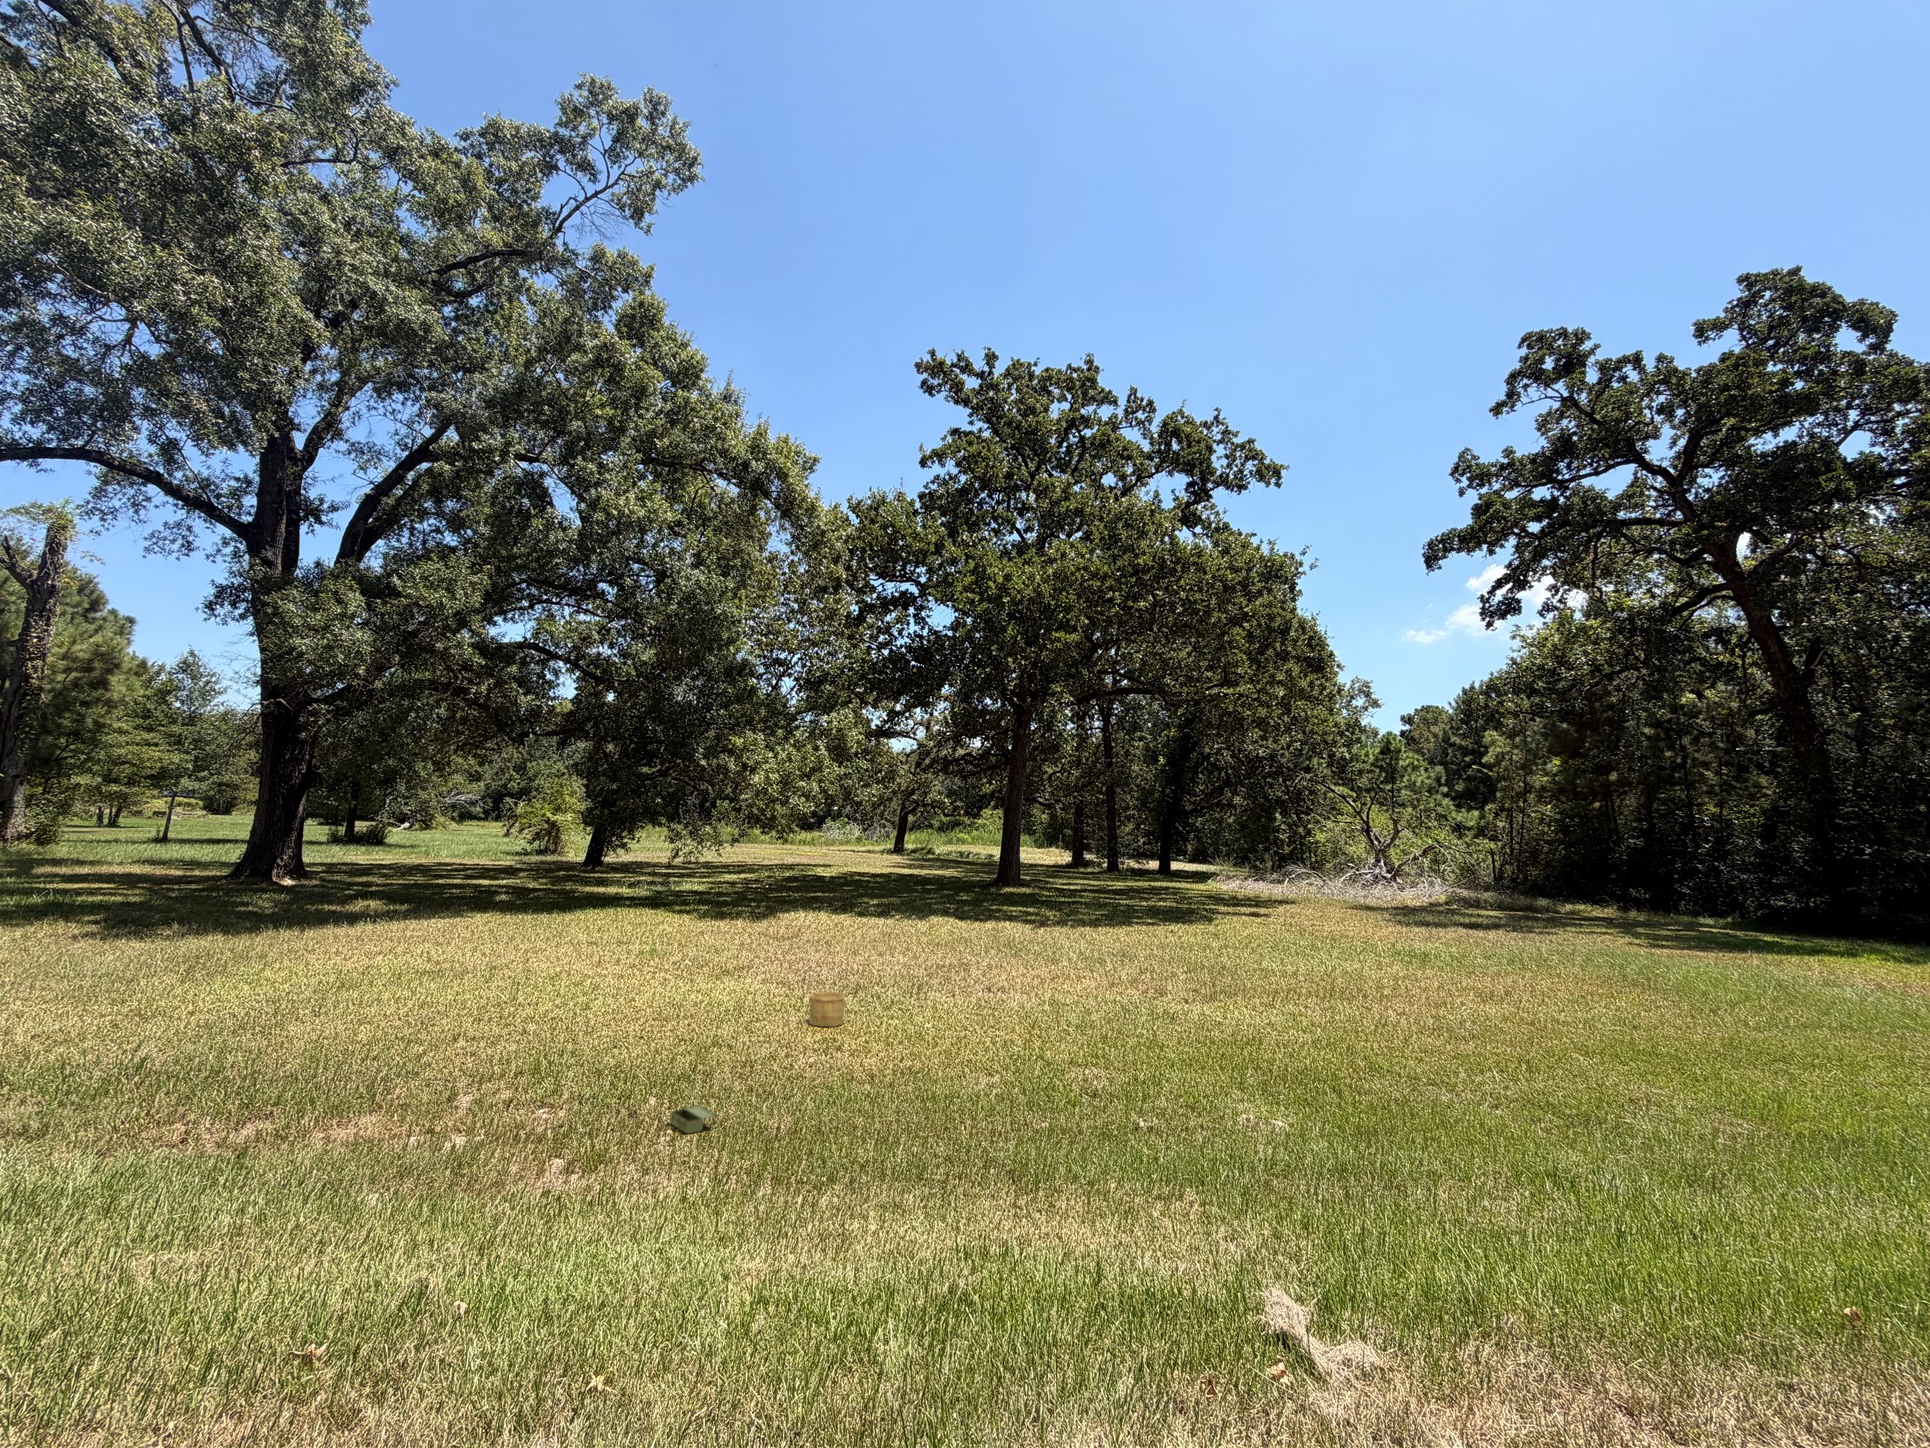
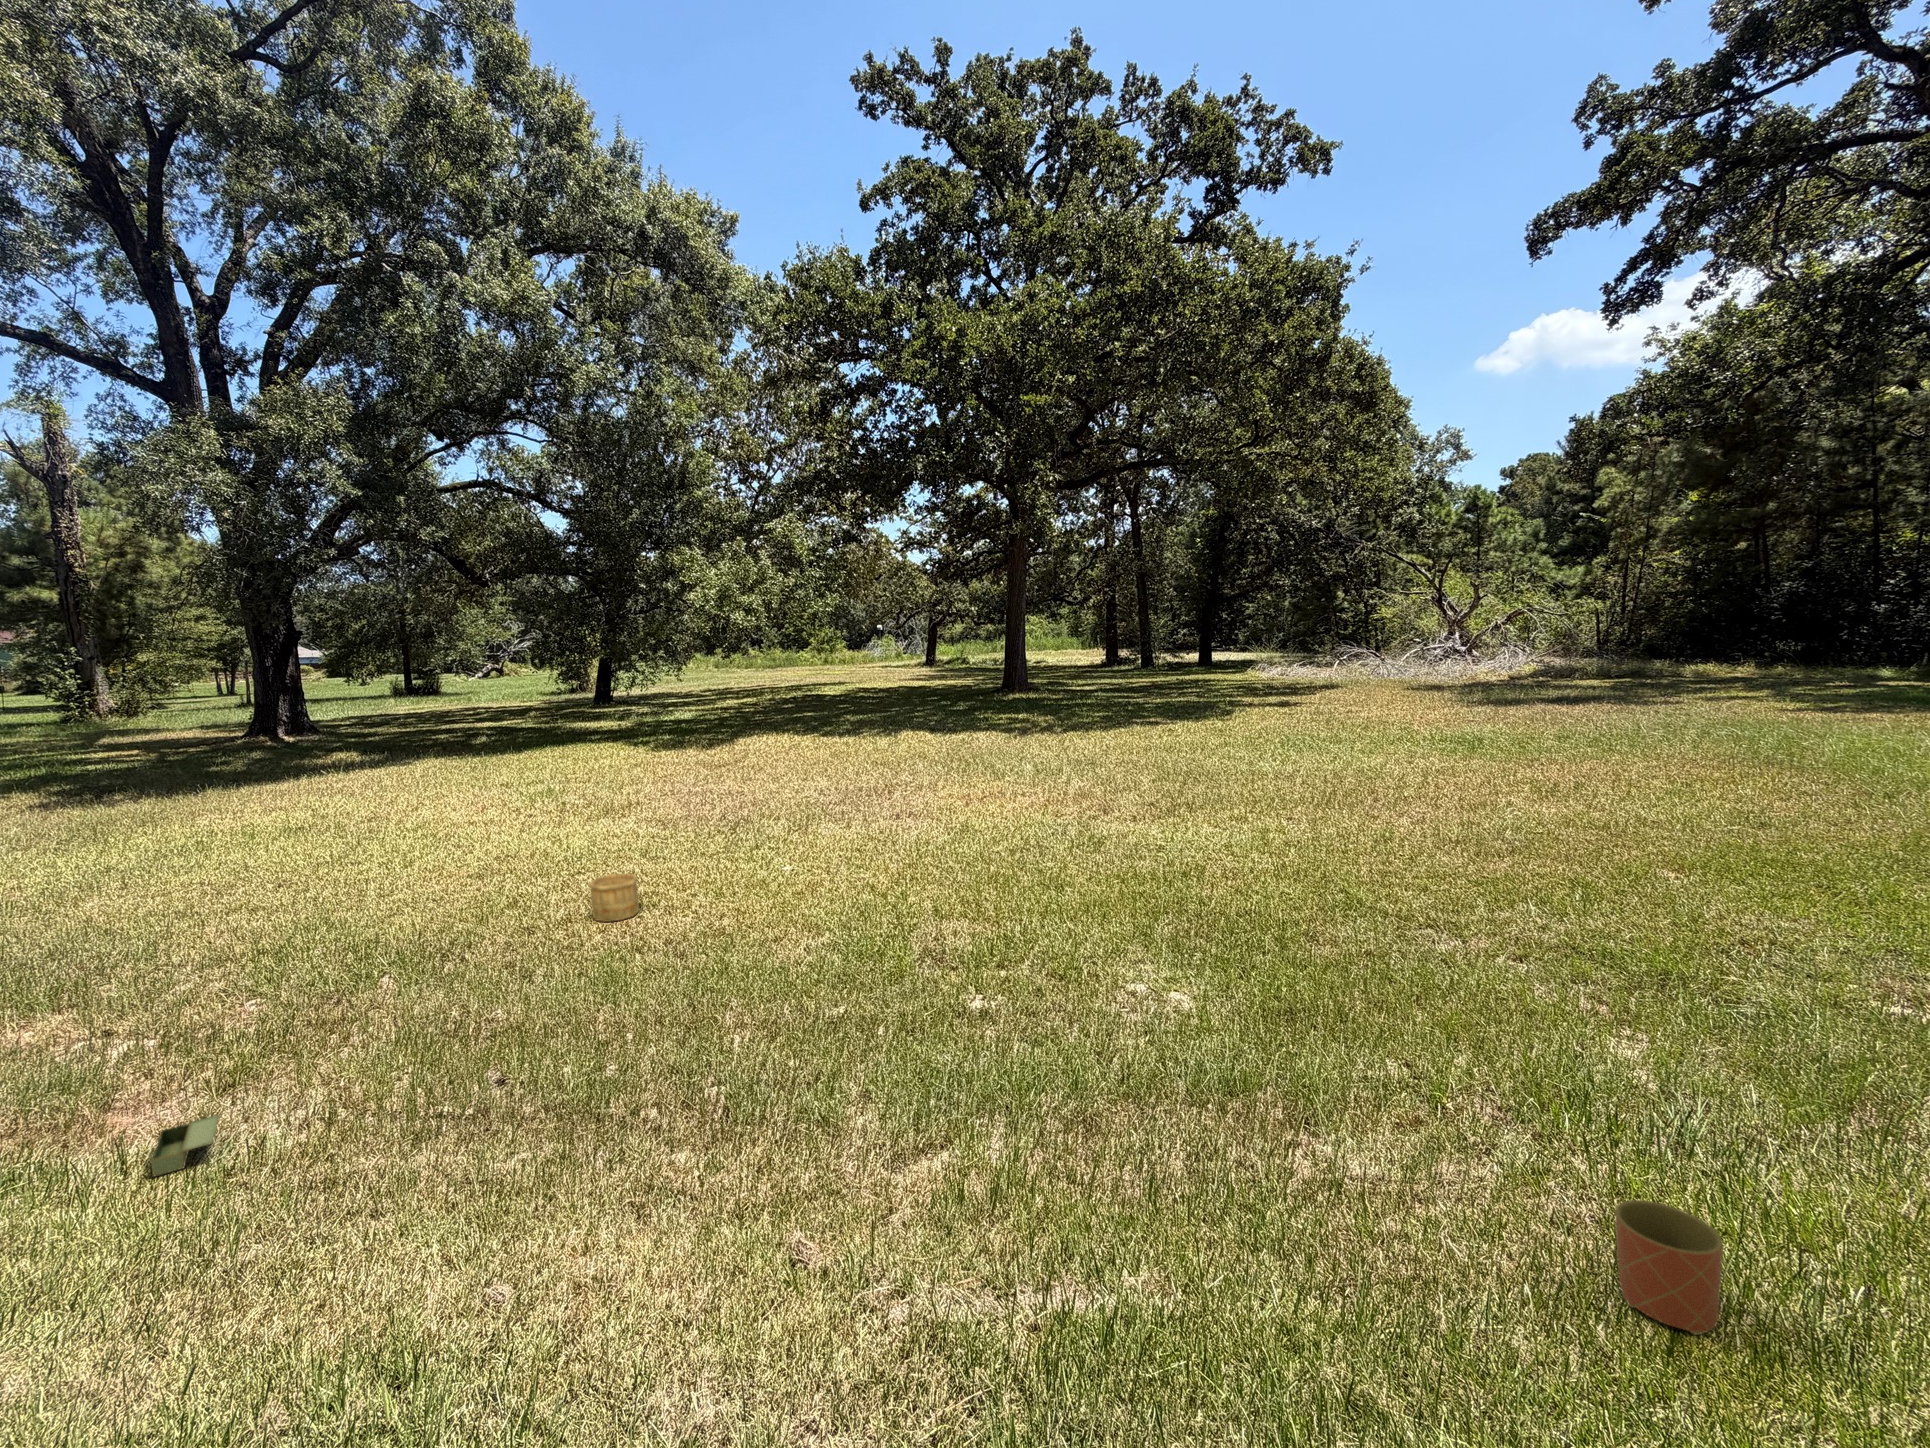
planter: none [1522,1126,1569,1181] -> present [1615,1200,1723,1335]

